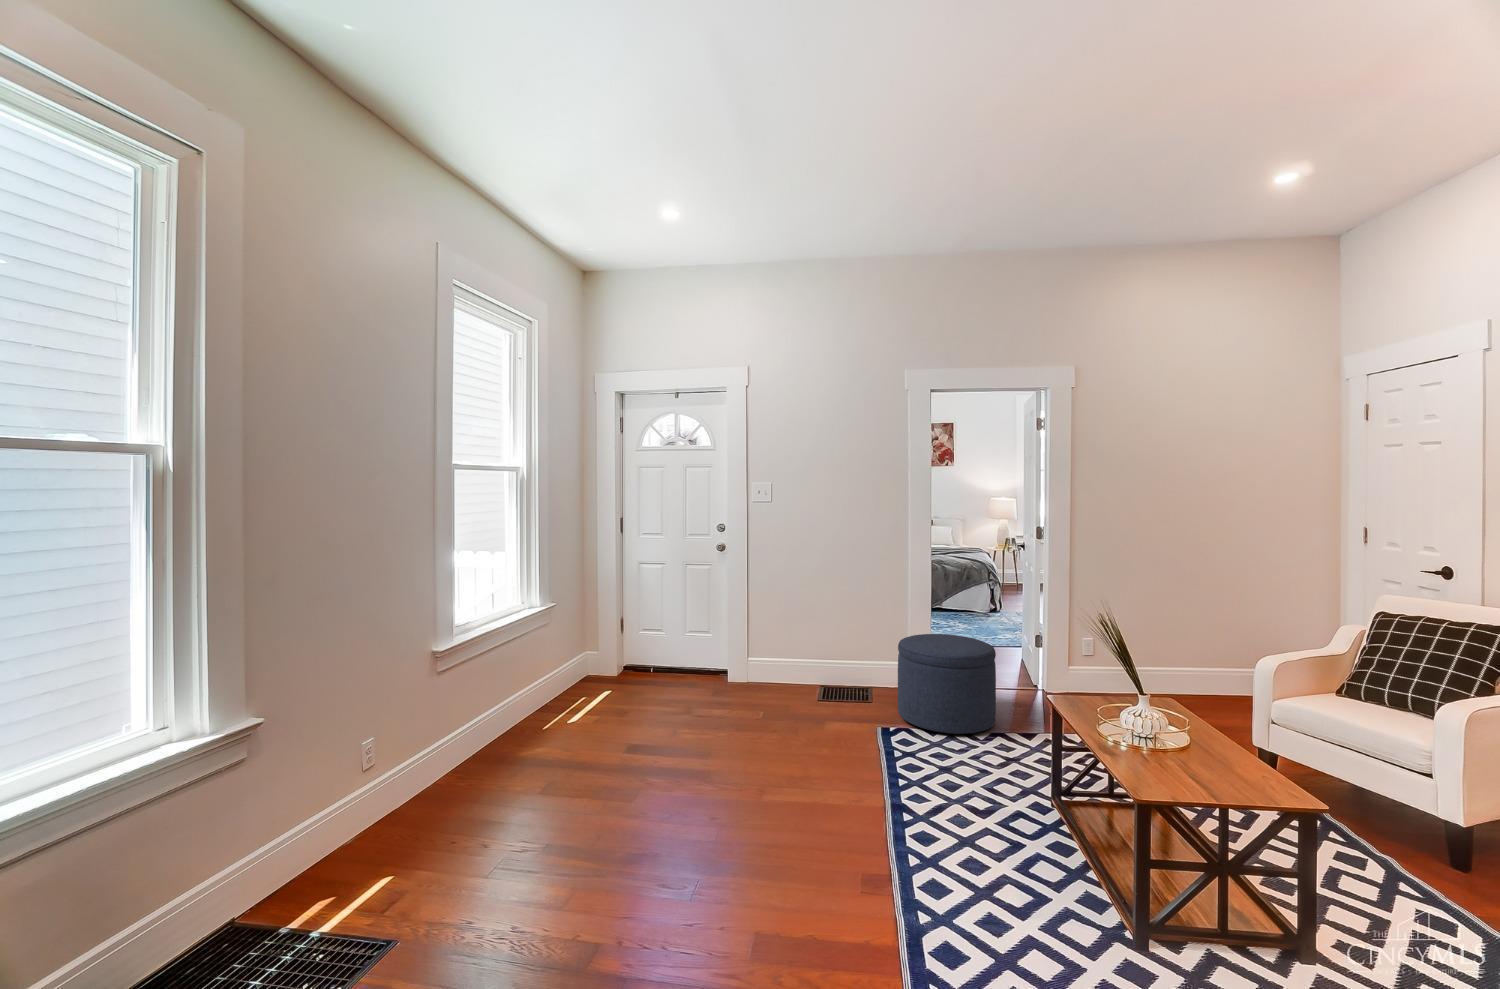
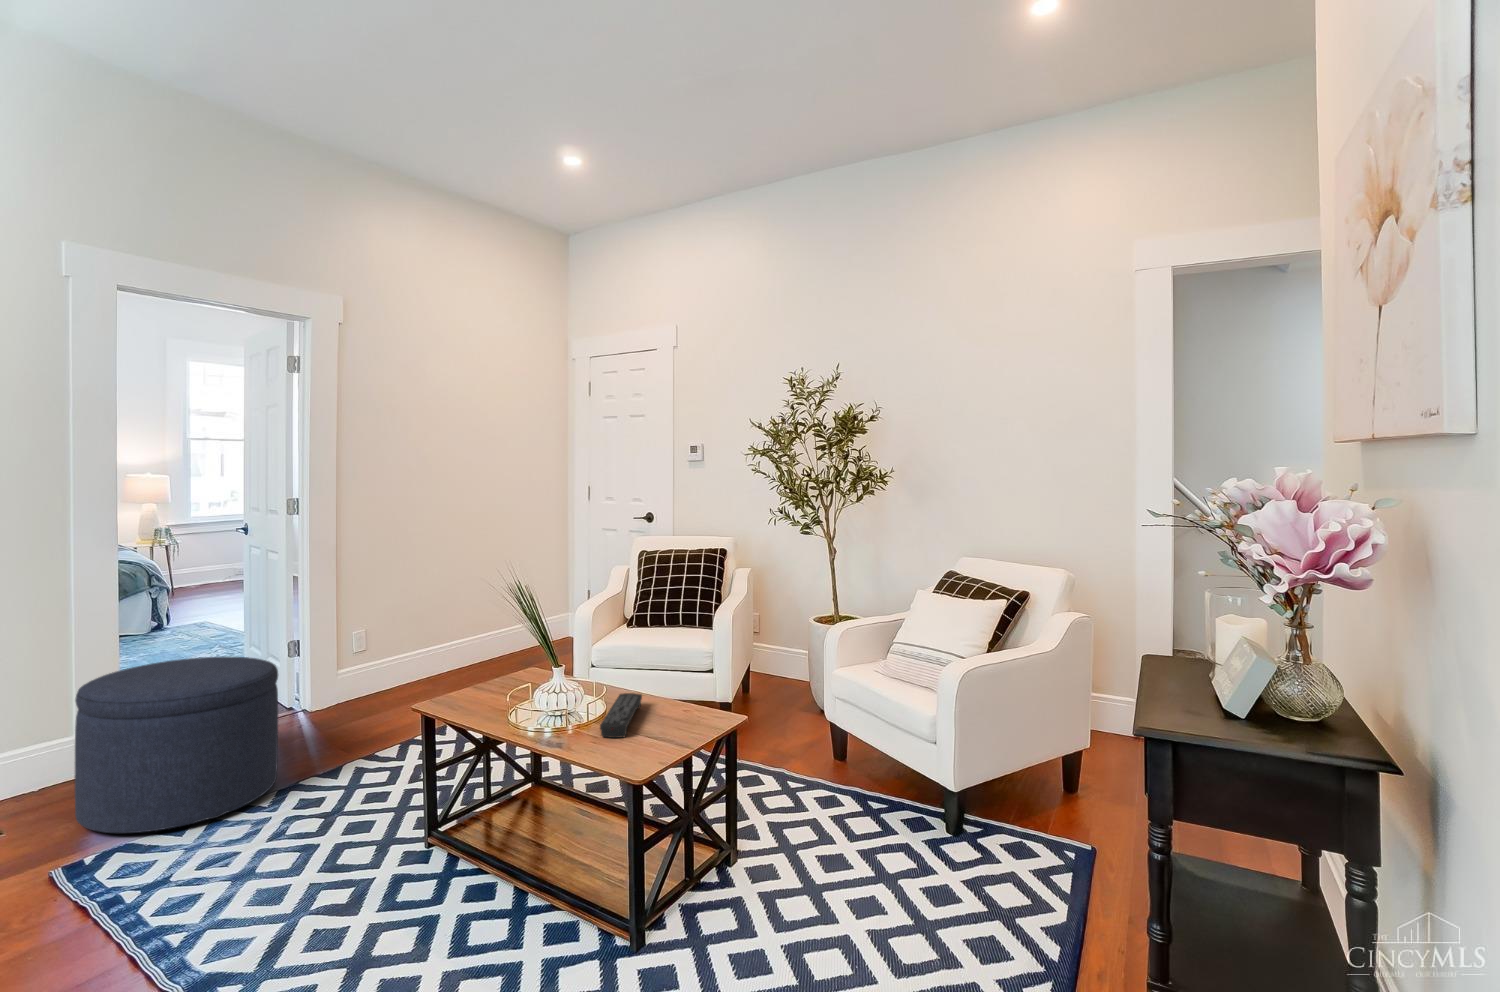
remote control: none [1140,741,1217,775] -> present [600,693,642,738]

